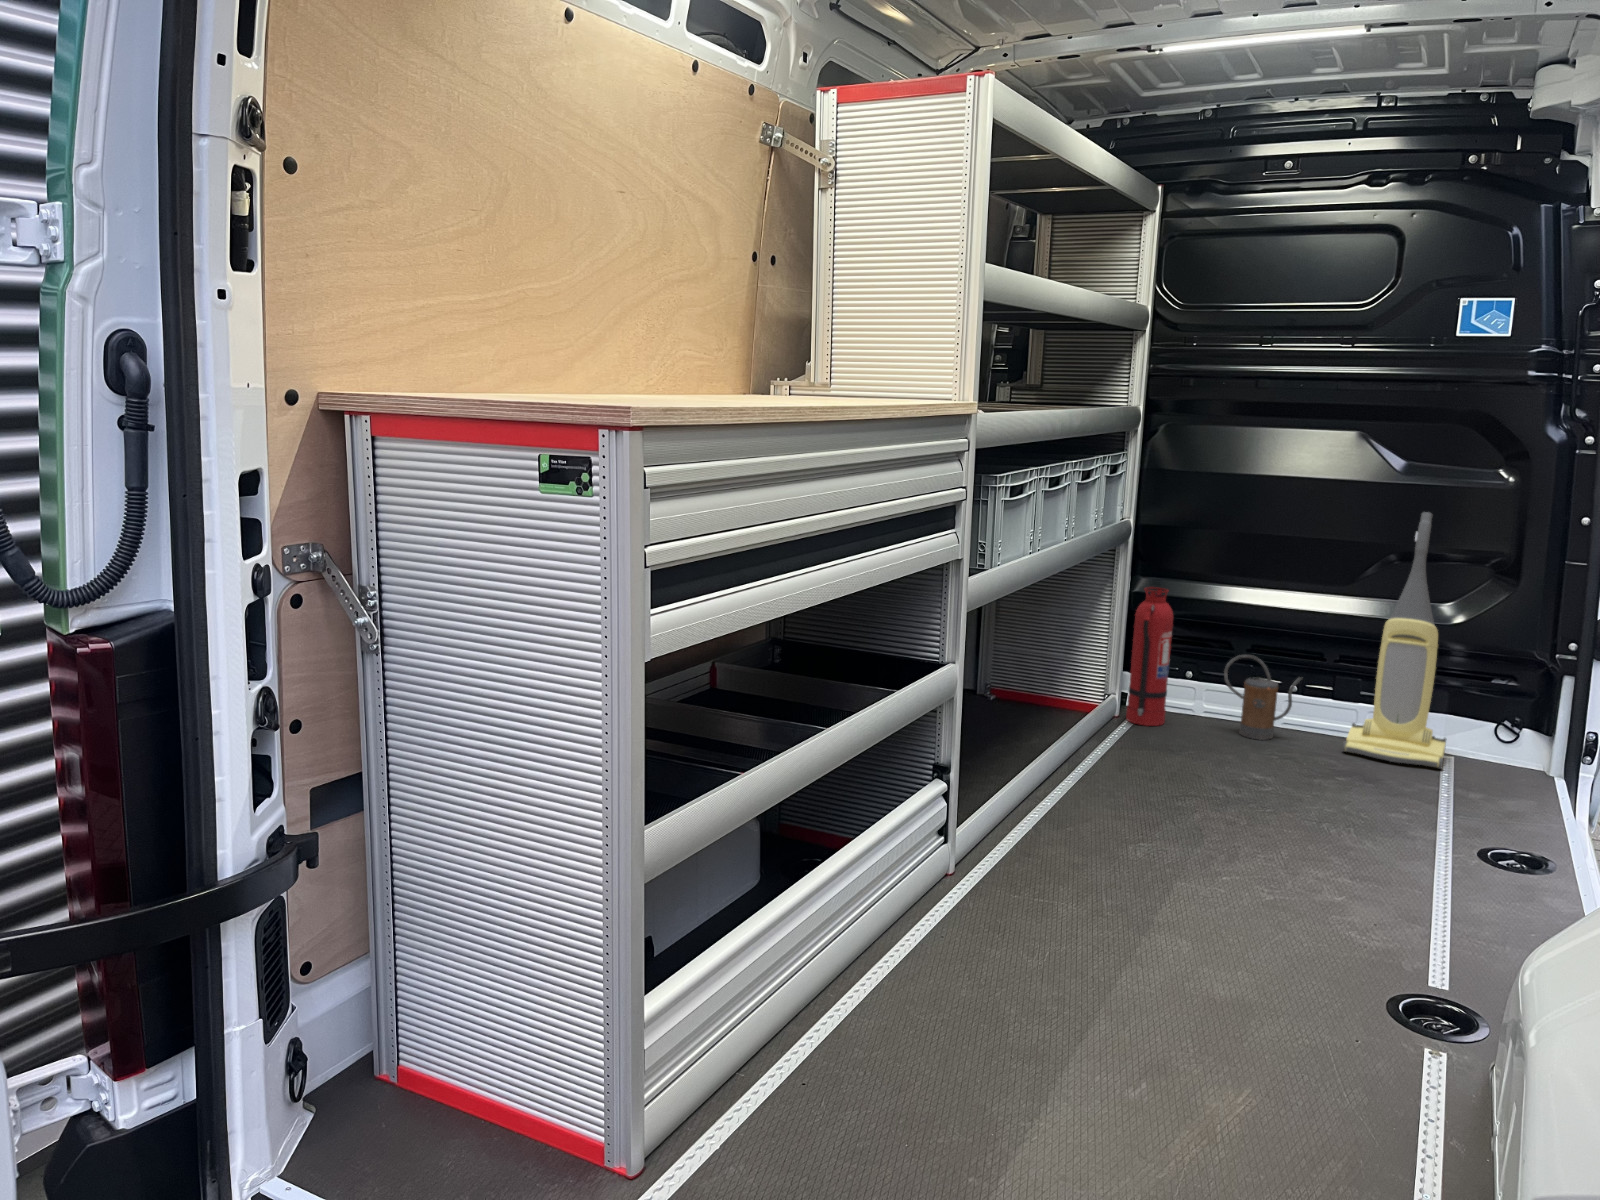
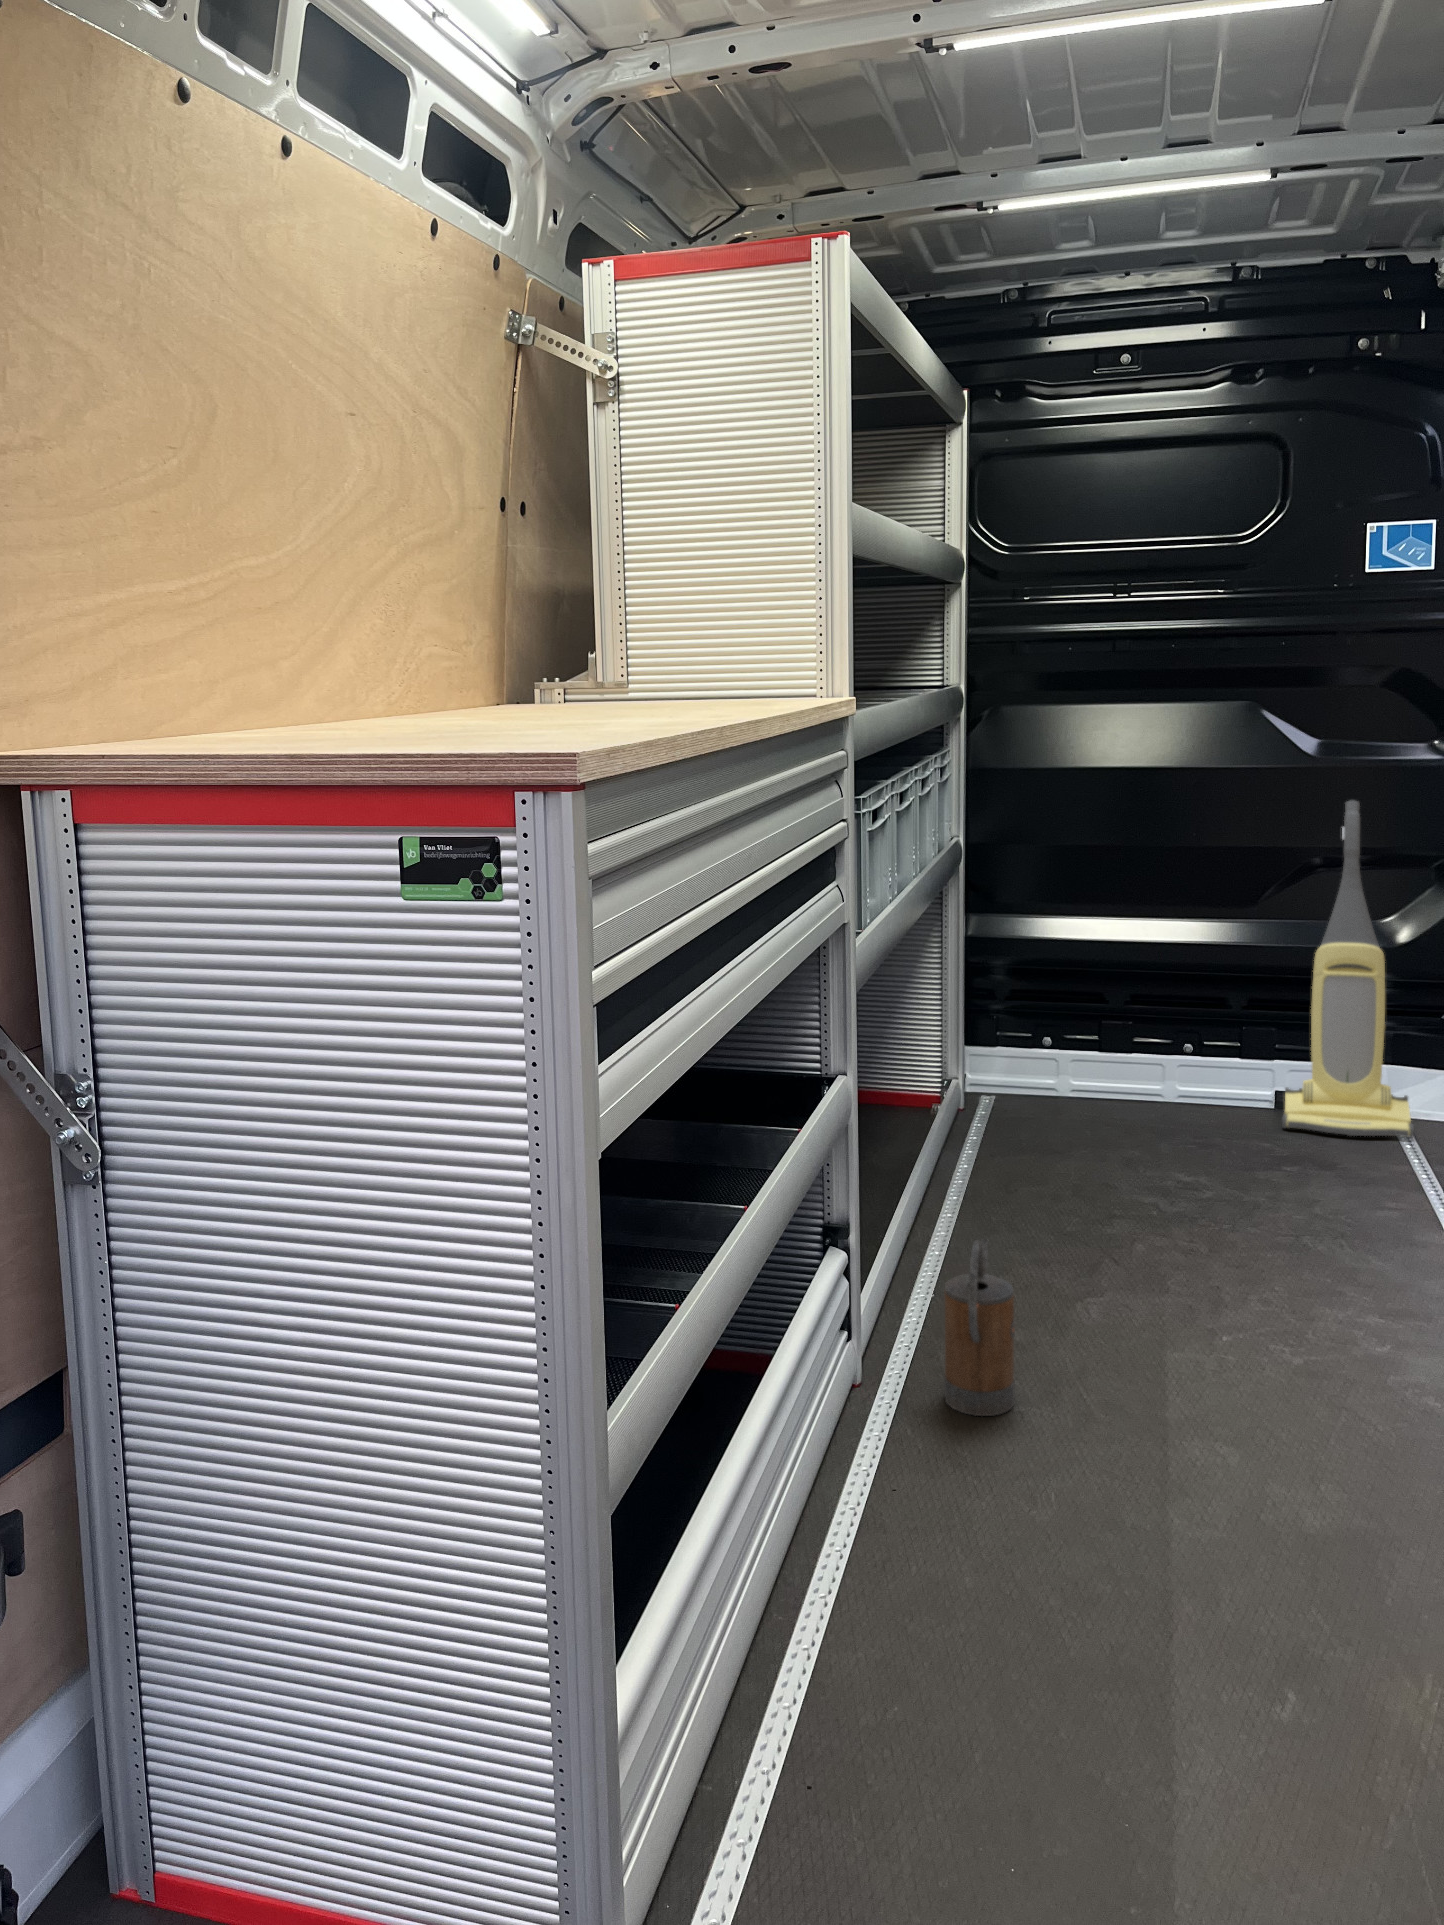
fire extinguisher: present [1126,587,1173,726] -> none [989,928,1042,1120]
watering can: present [1224,655,1302,740] -> present [944,1239,1015,1416]

